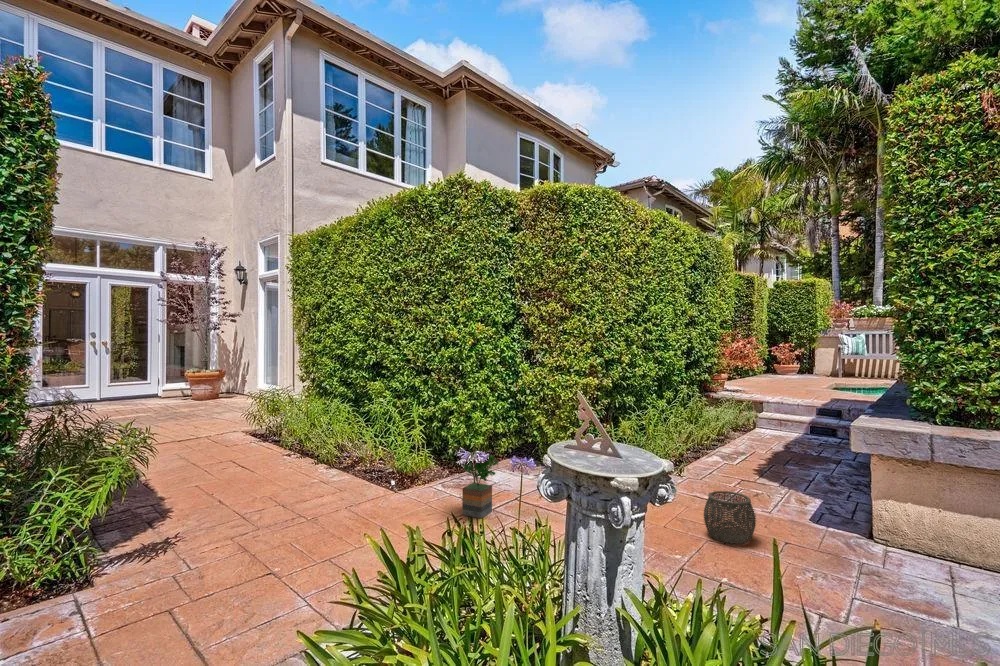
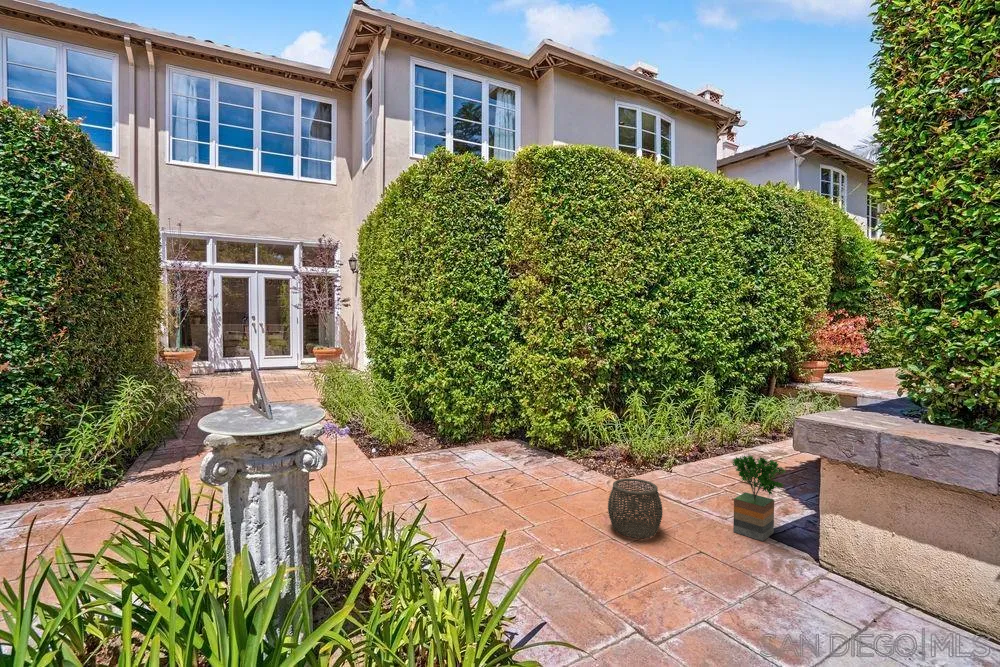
potted tree: present [462,453,499,518] -> present [732,456,785,541]

